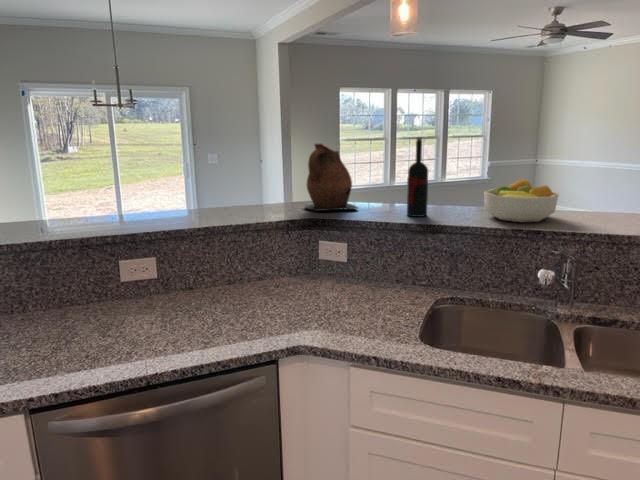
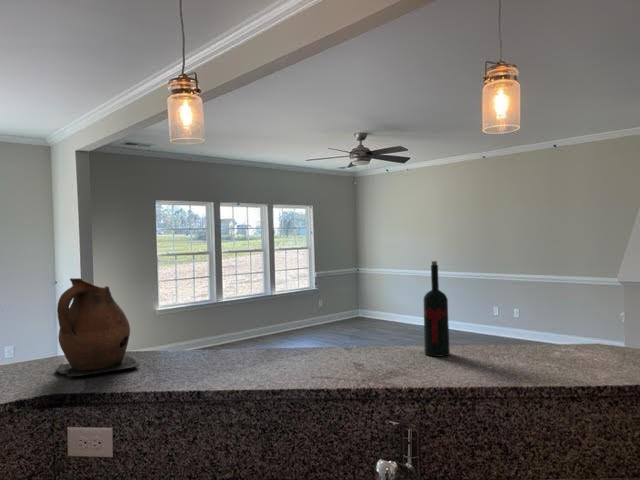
wine bottle: present [407,137,428,217] -> present [424,261,450,357]
fruit bowl: present [484,179,559,222] -> none [301,314,387,375]

